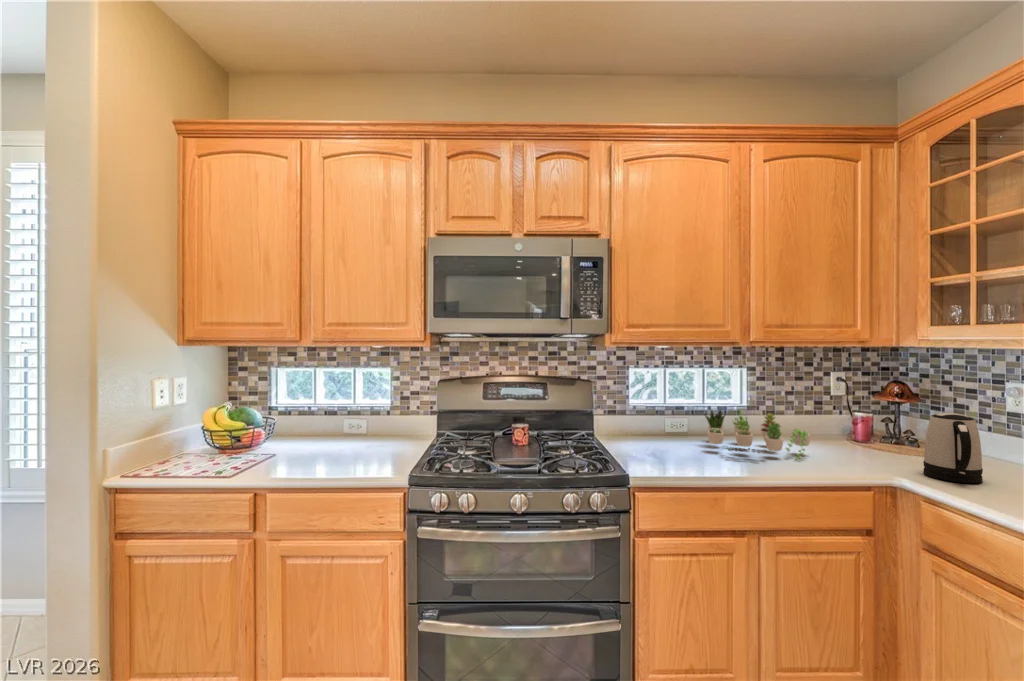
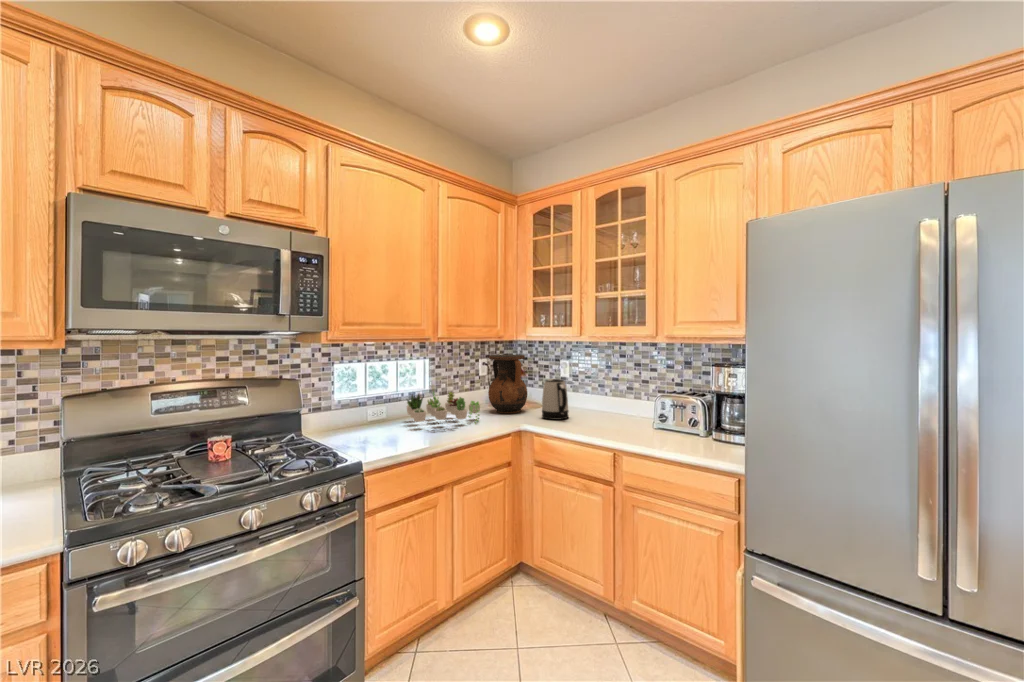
vase: none [836,367,908,457] -> present [488,355,527,413]

